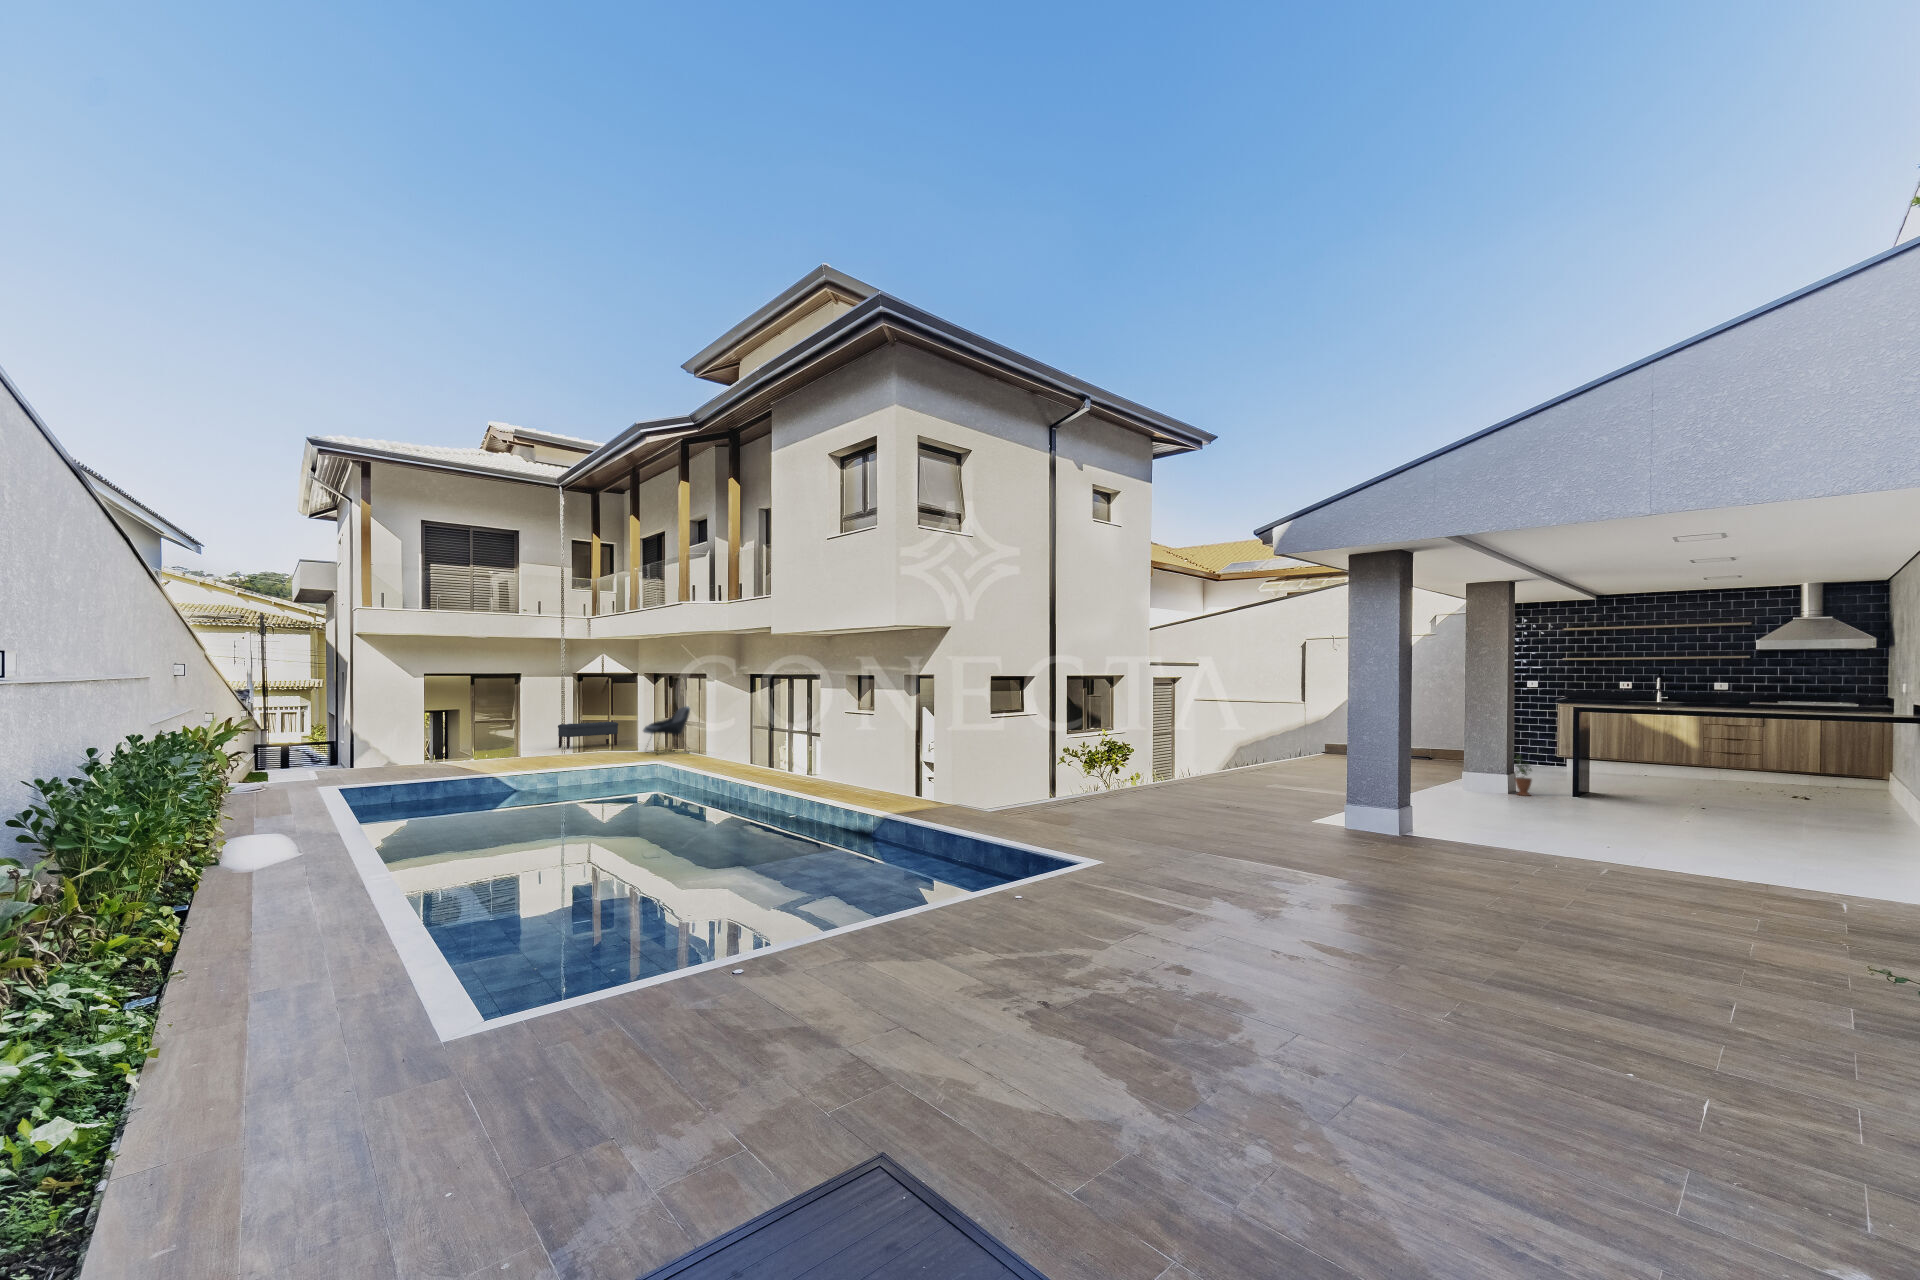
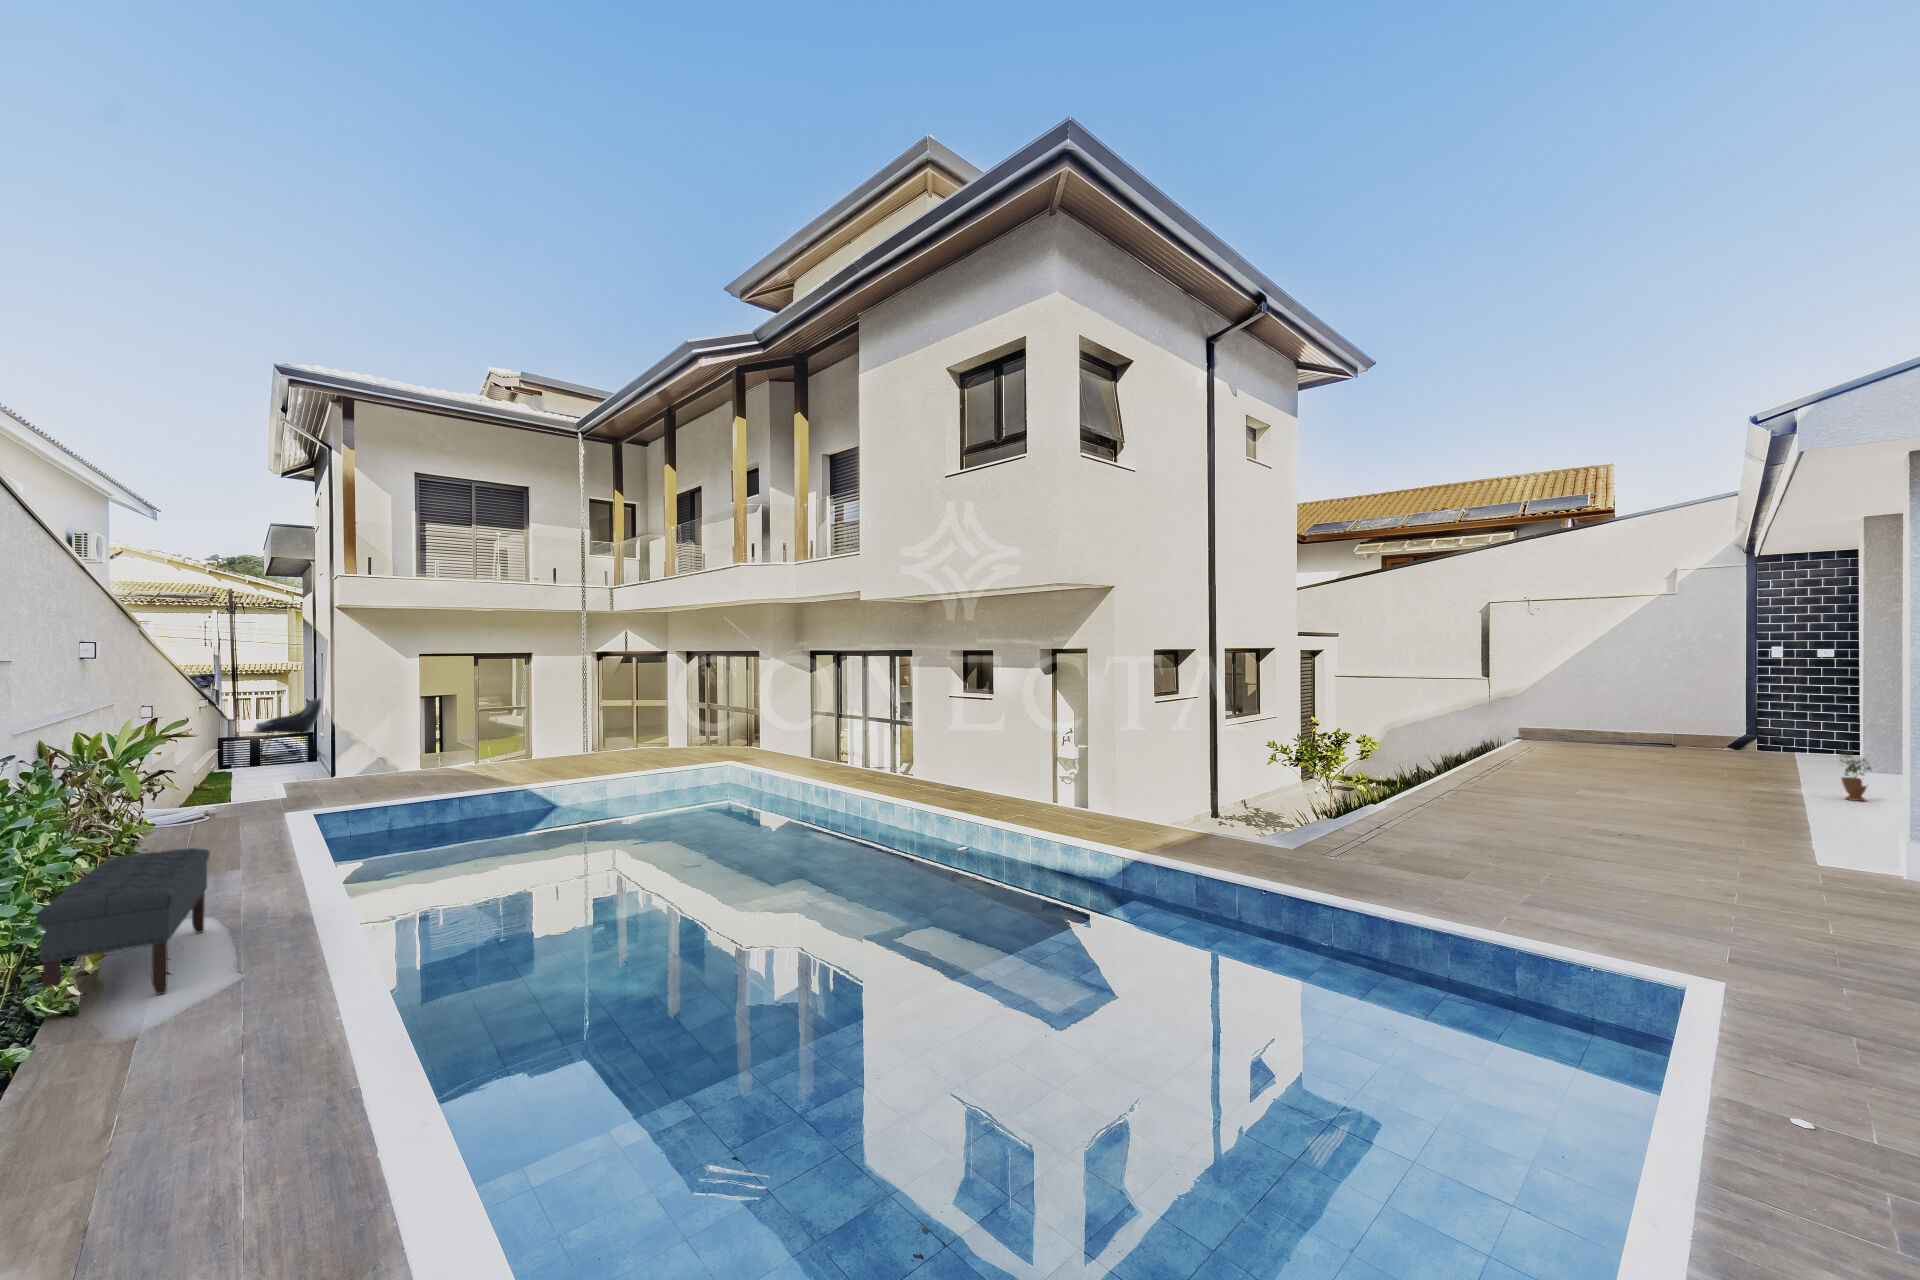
lounge chair: present [643,706,690,753] -> present [254,698,321,759]
bench: present [558,722,618,749] -> present [36,848,210,995]

